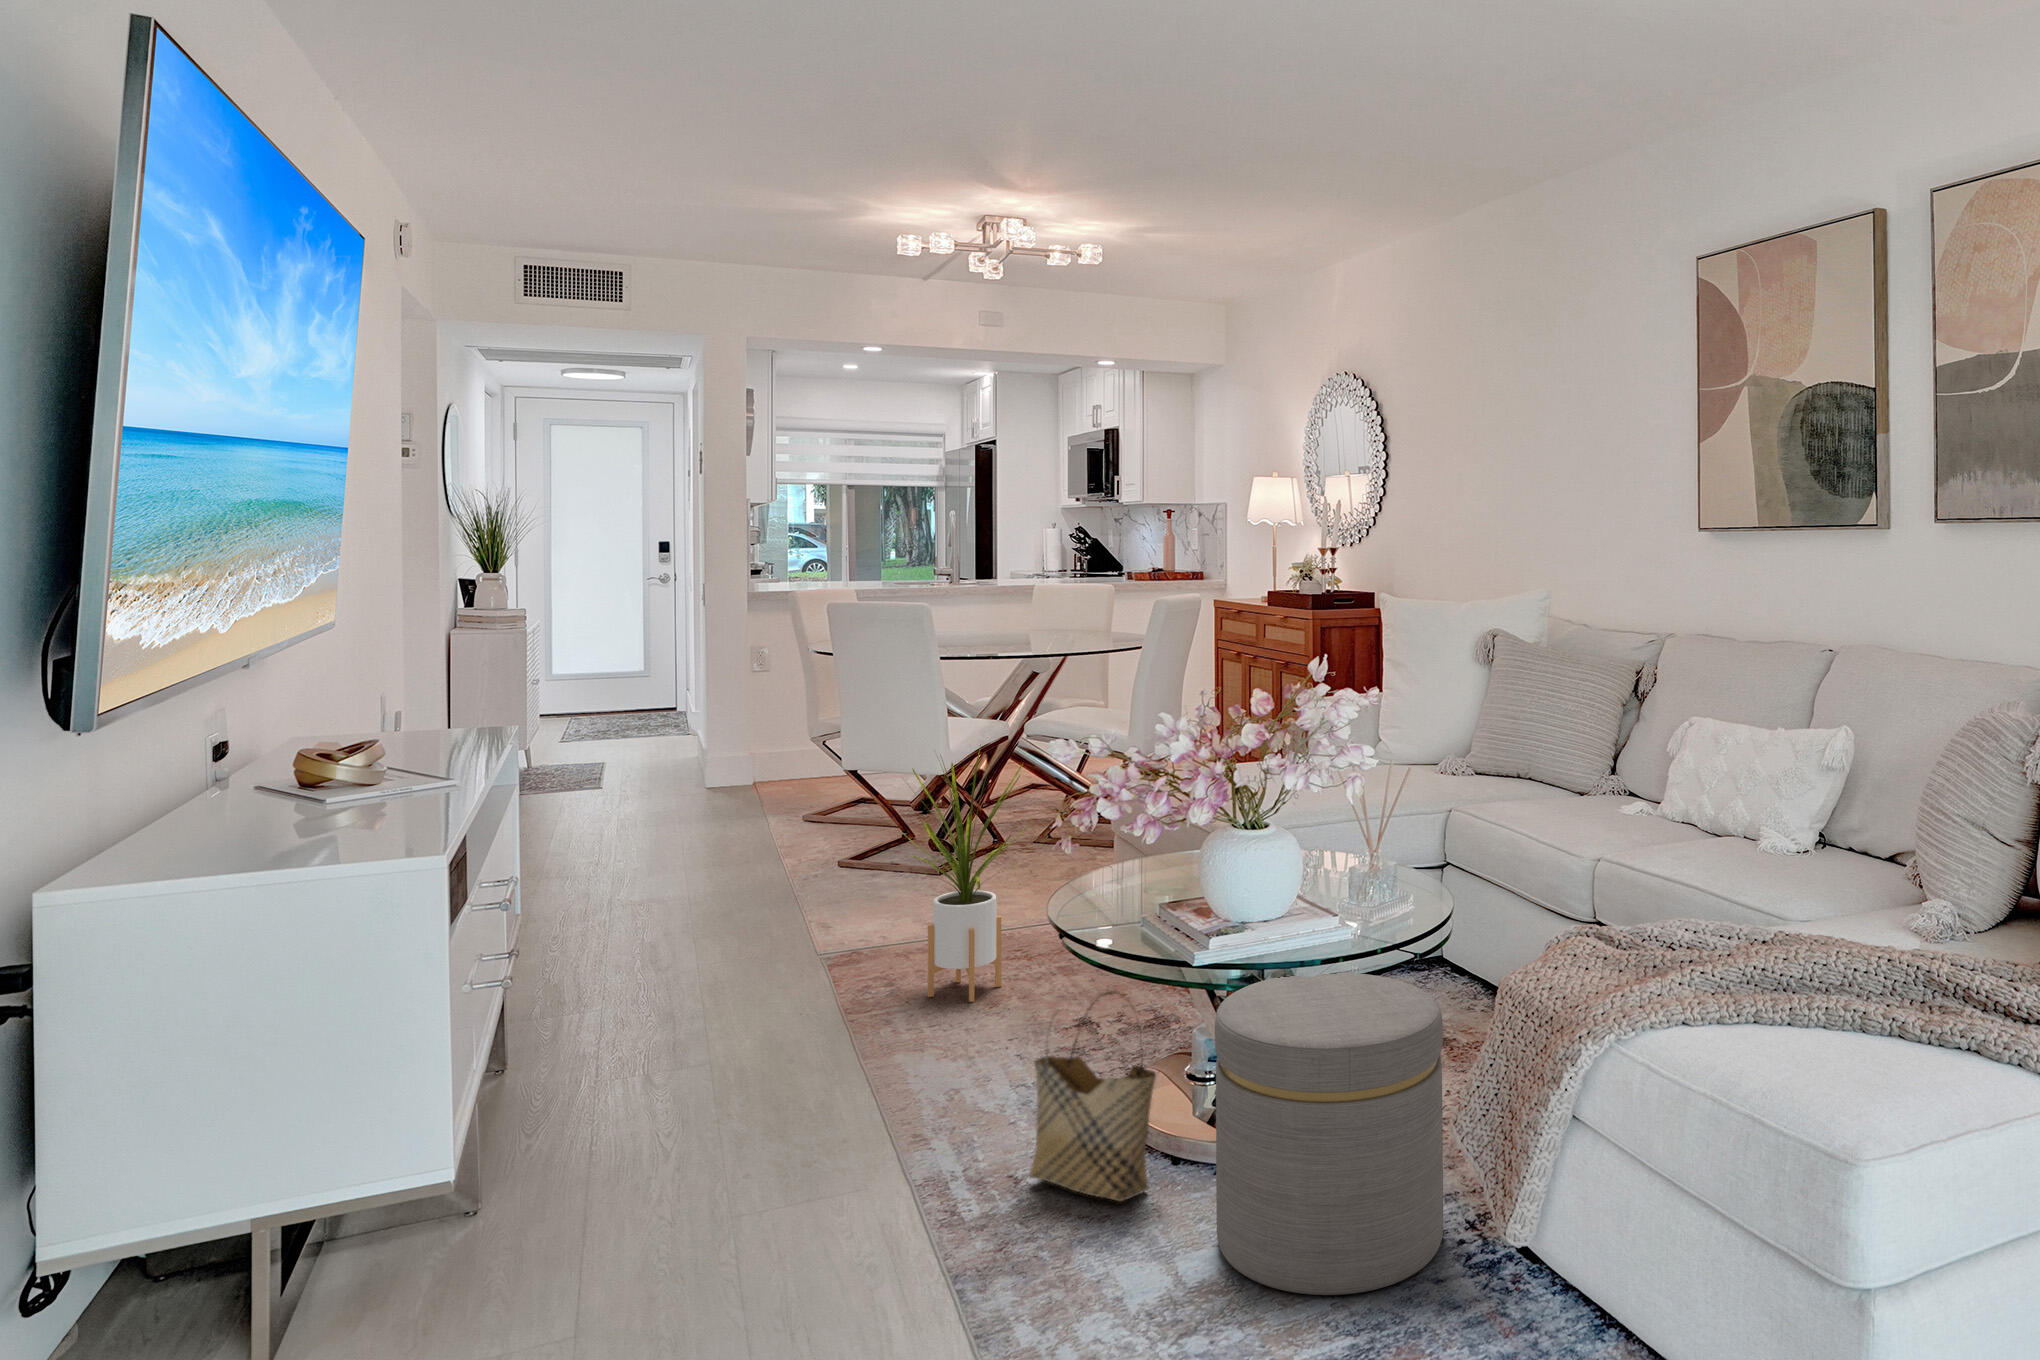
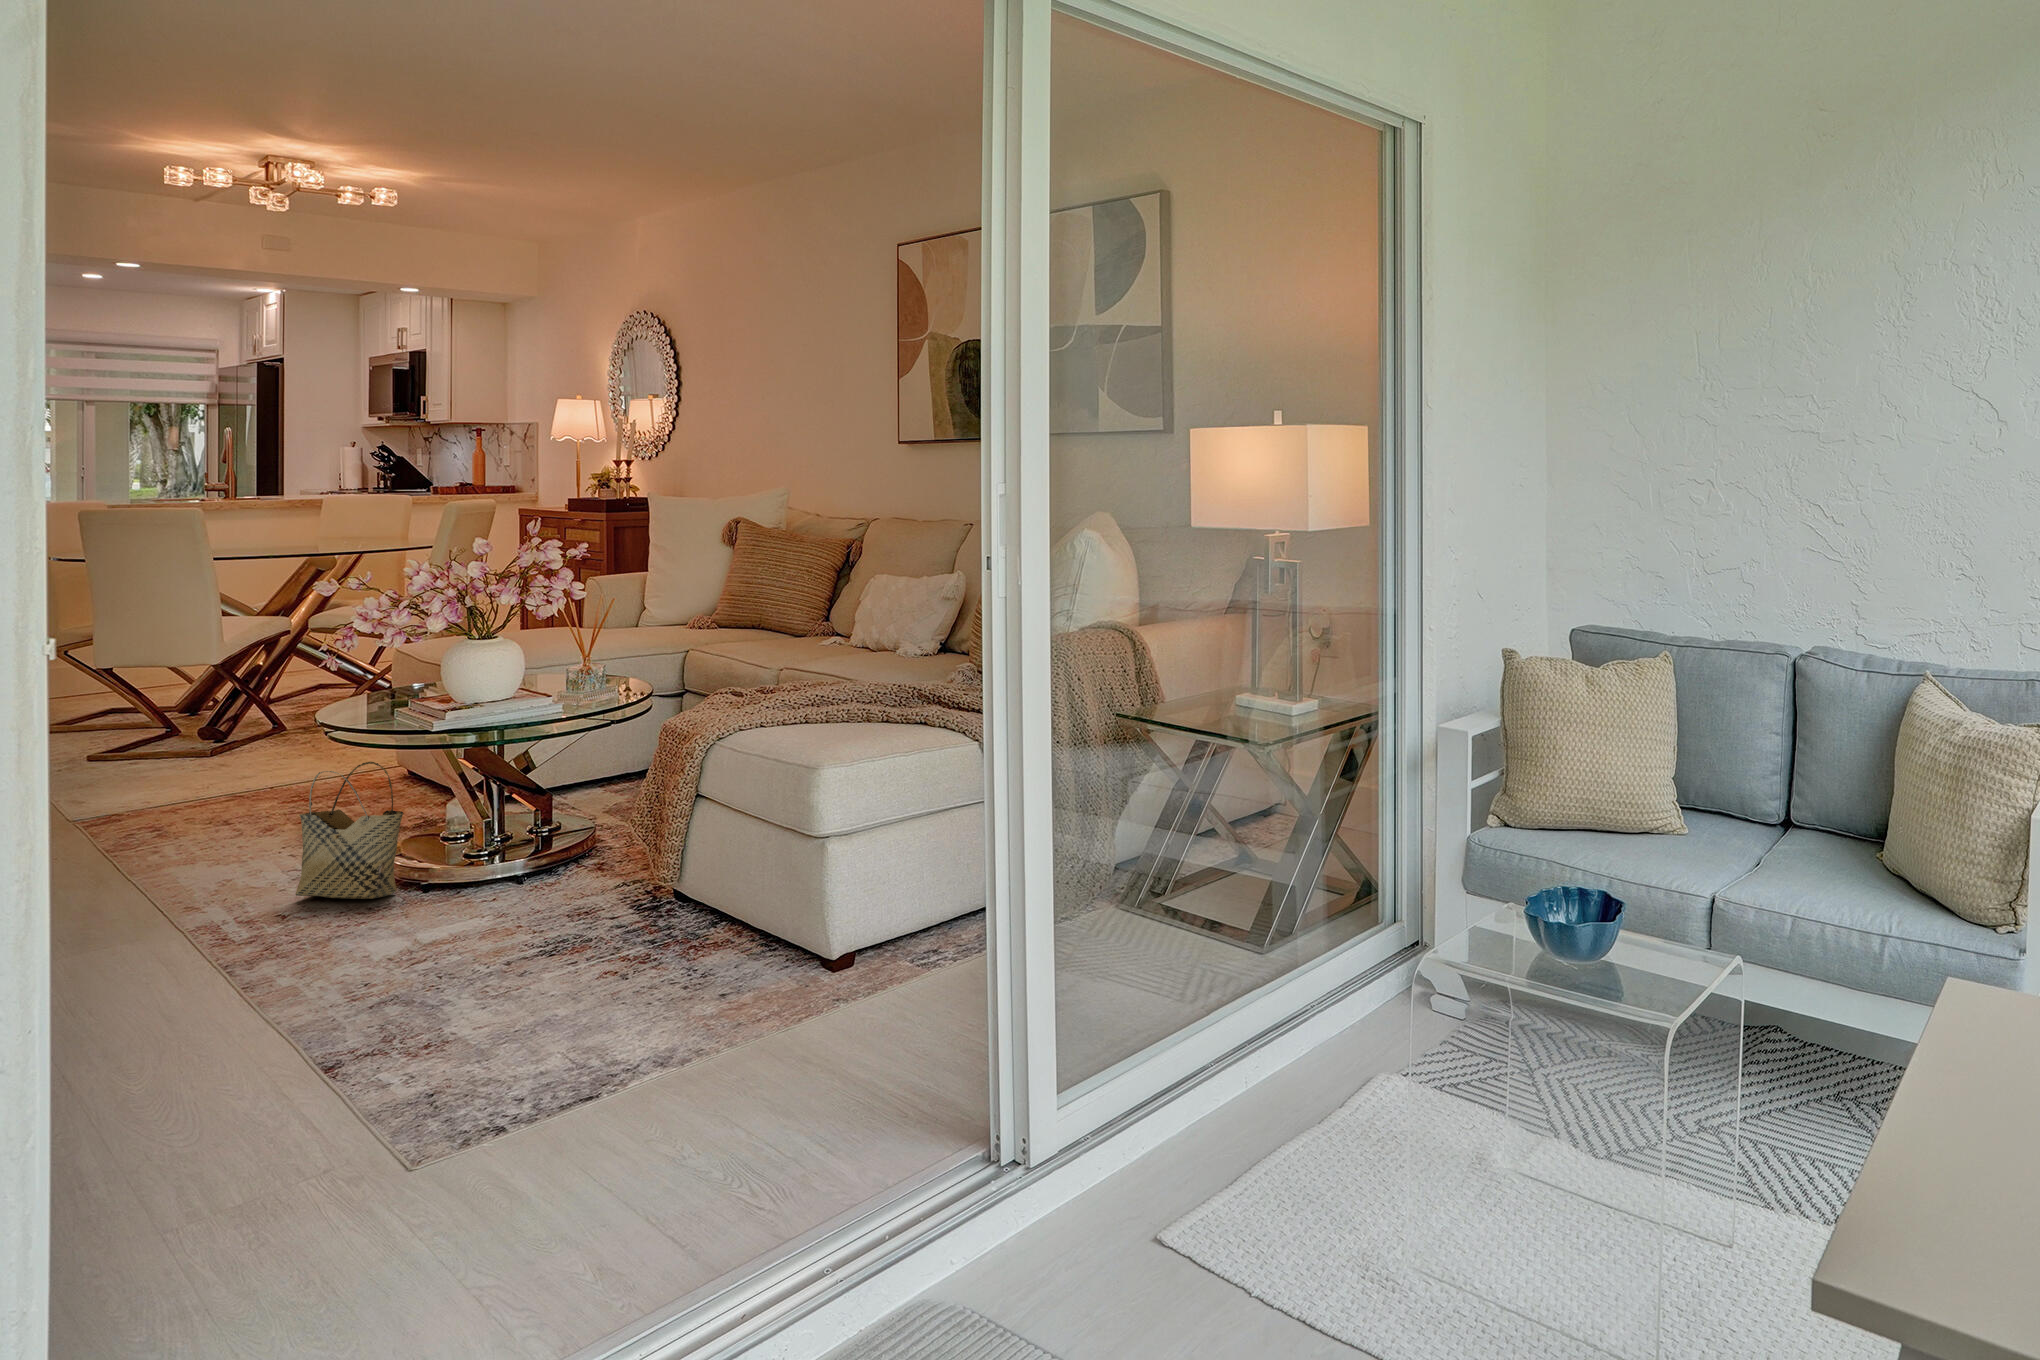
house plant: present [901,745,1031,1002] -> none [173,612,308,819]
ottoman: present [1215,973,1443,1295] -> none [445,733,619,921]

